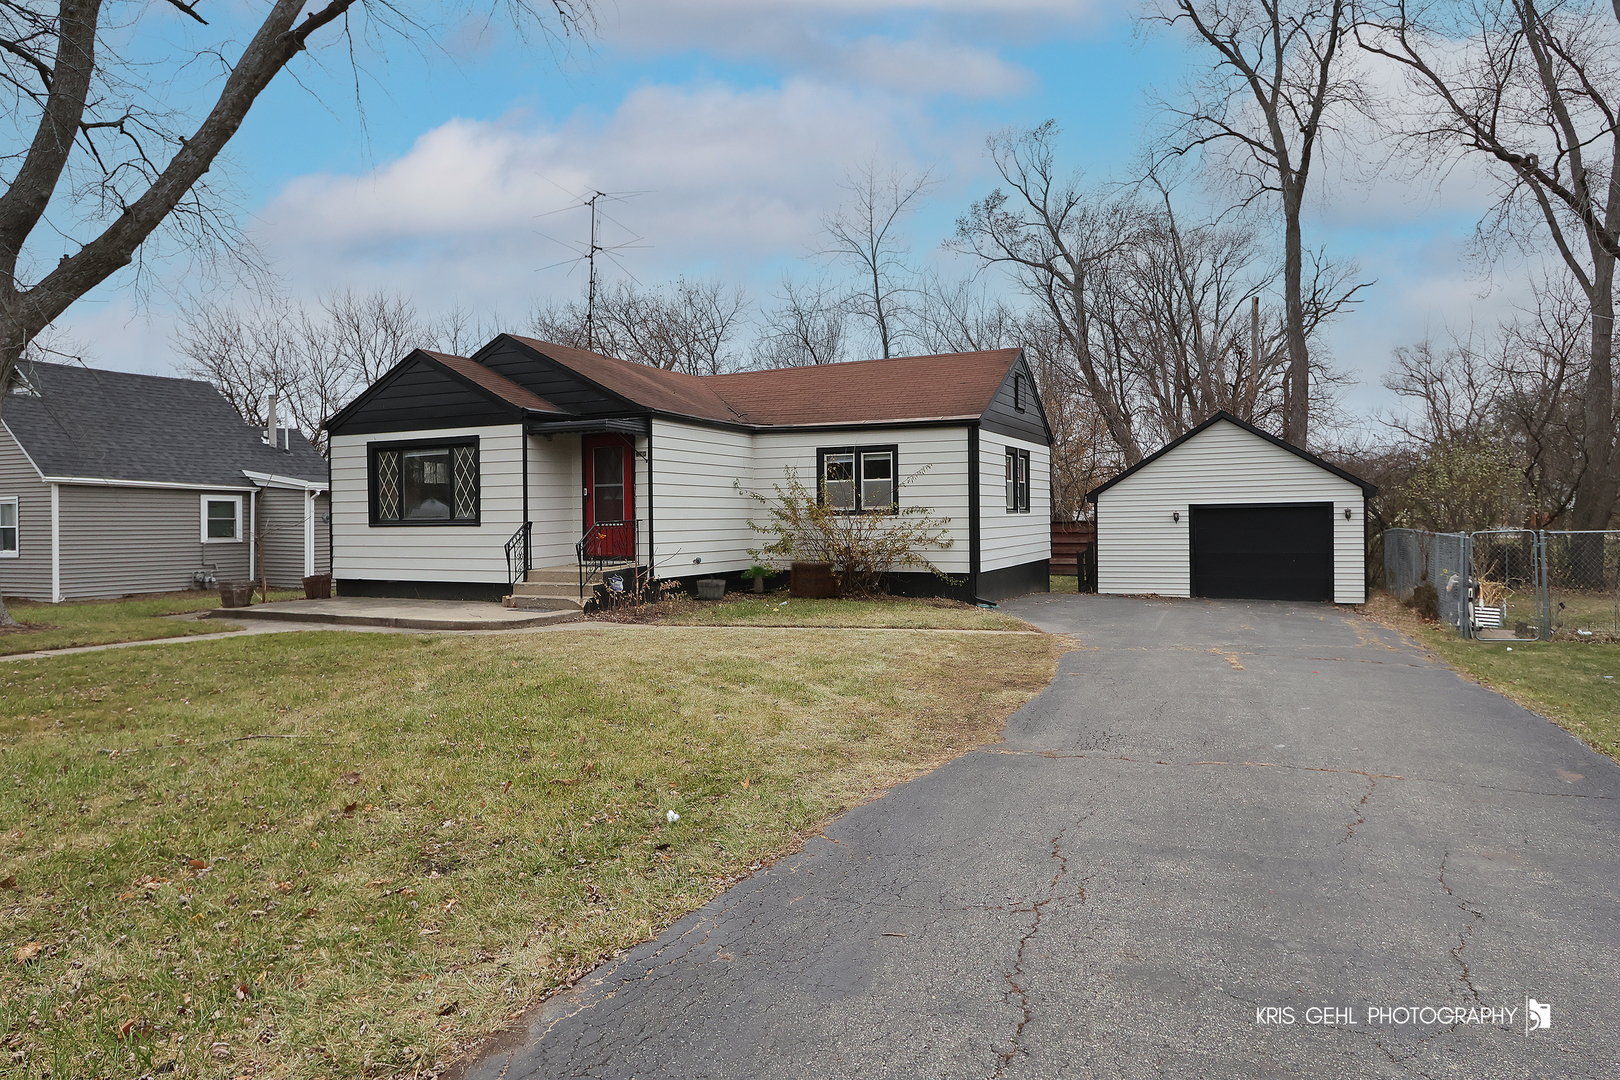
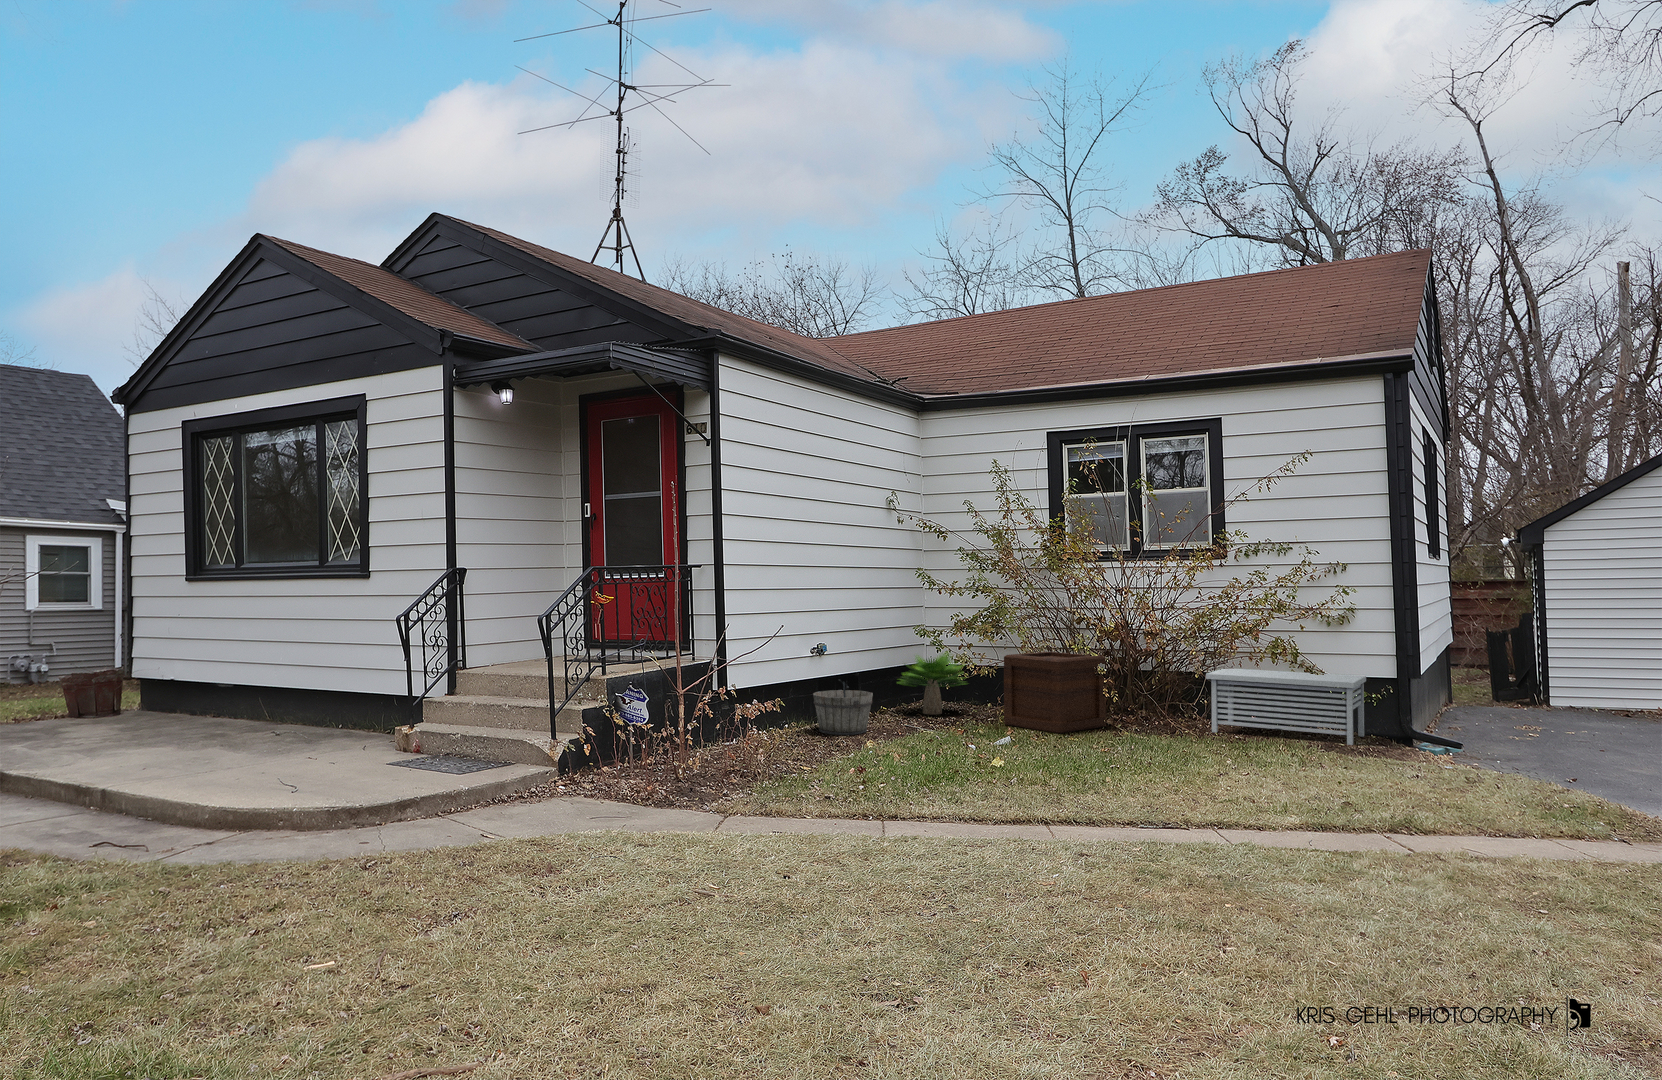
storage bench: none [884,568,956,601] -> present [1206,669,1366,745]

